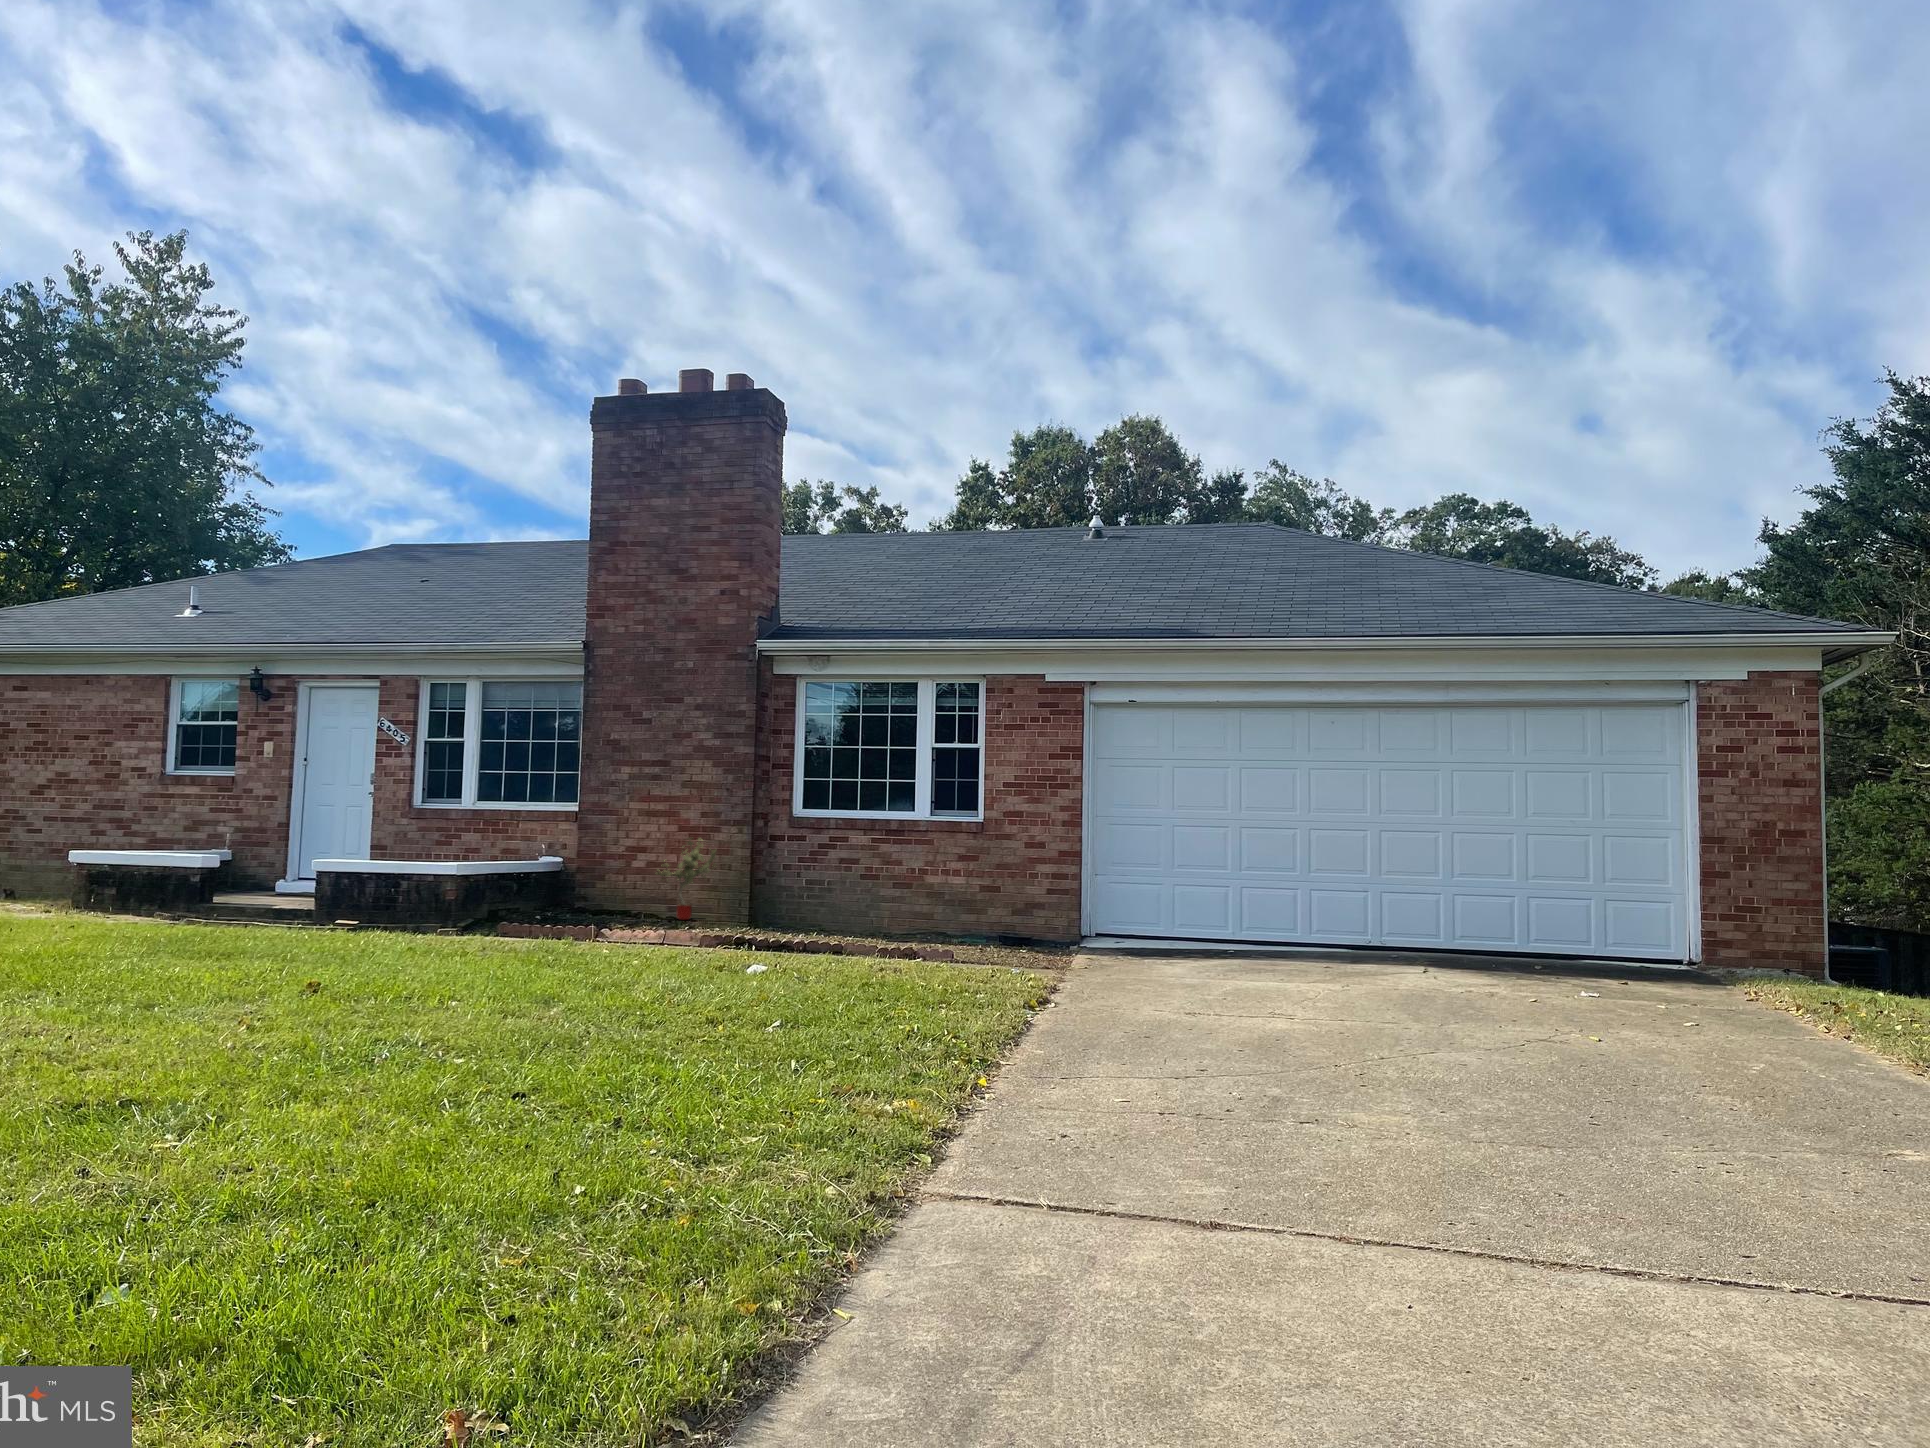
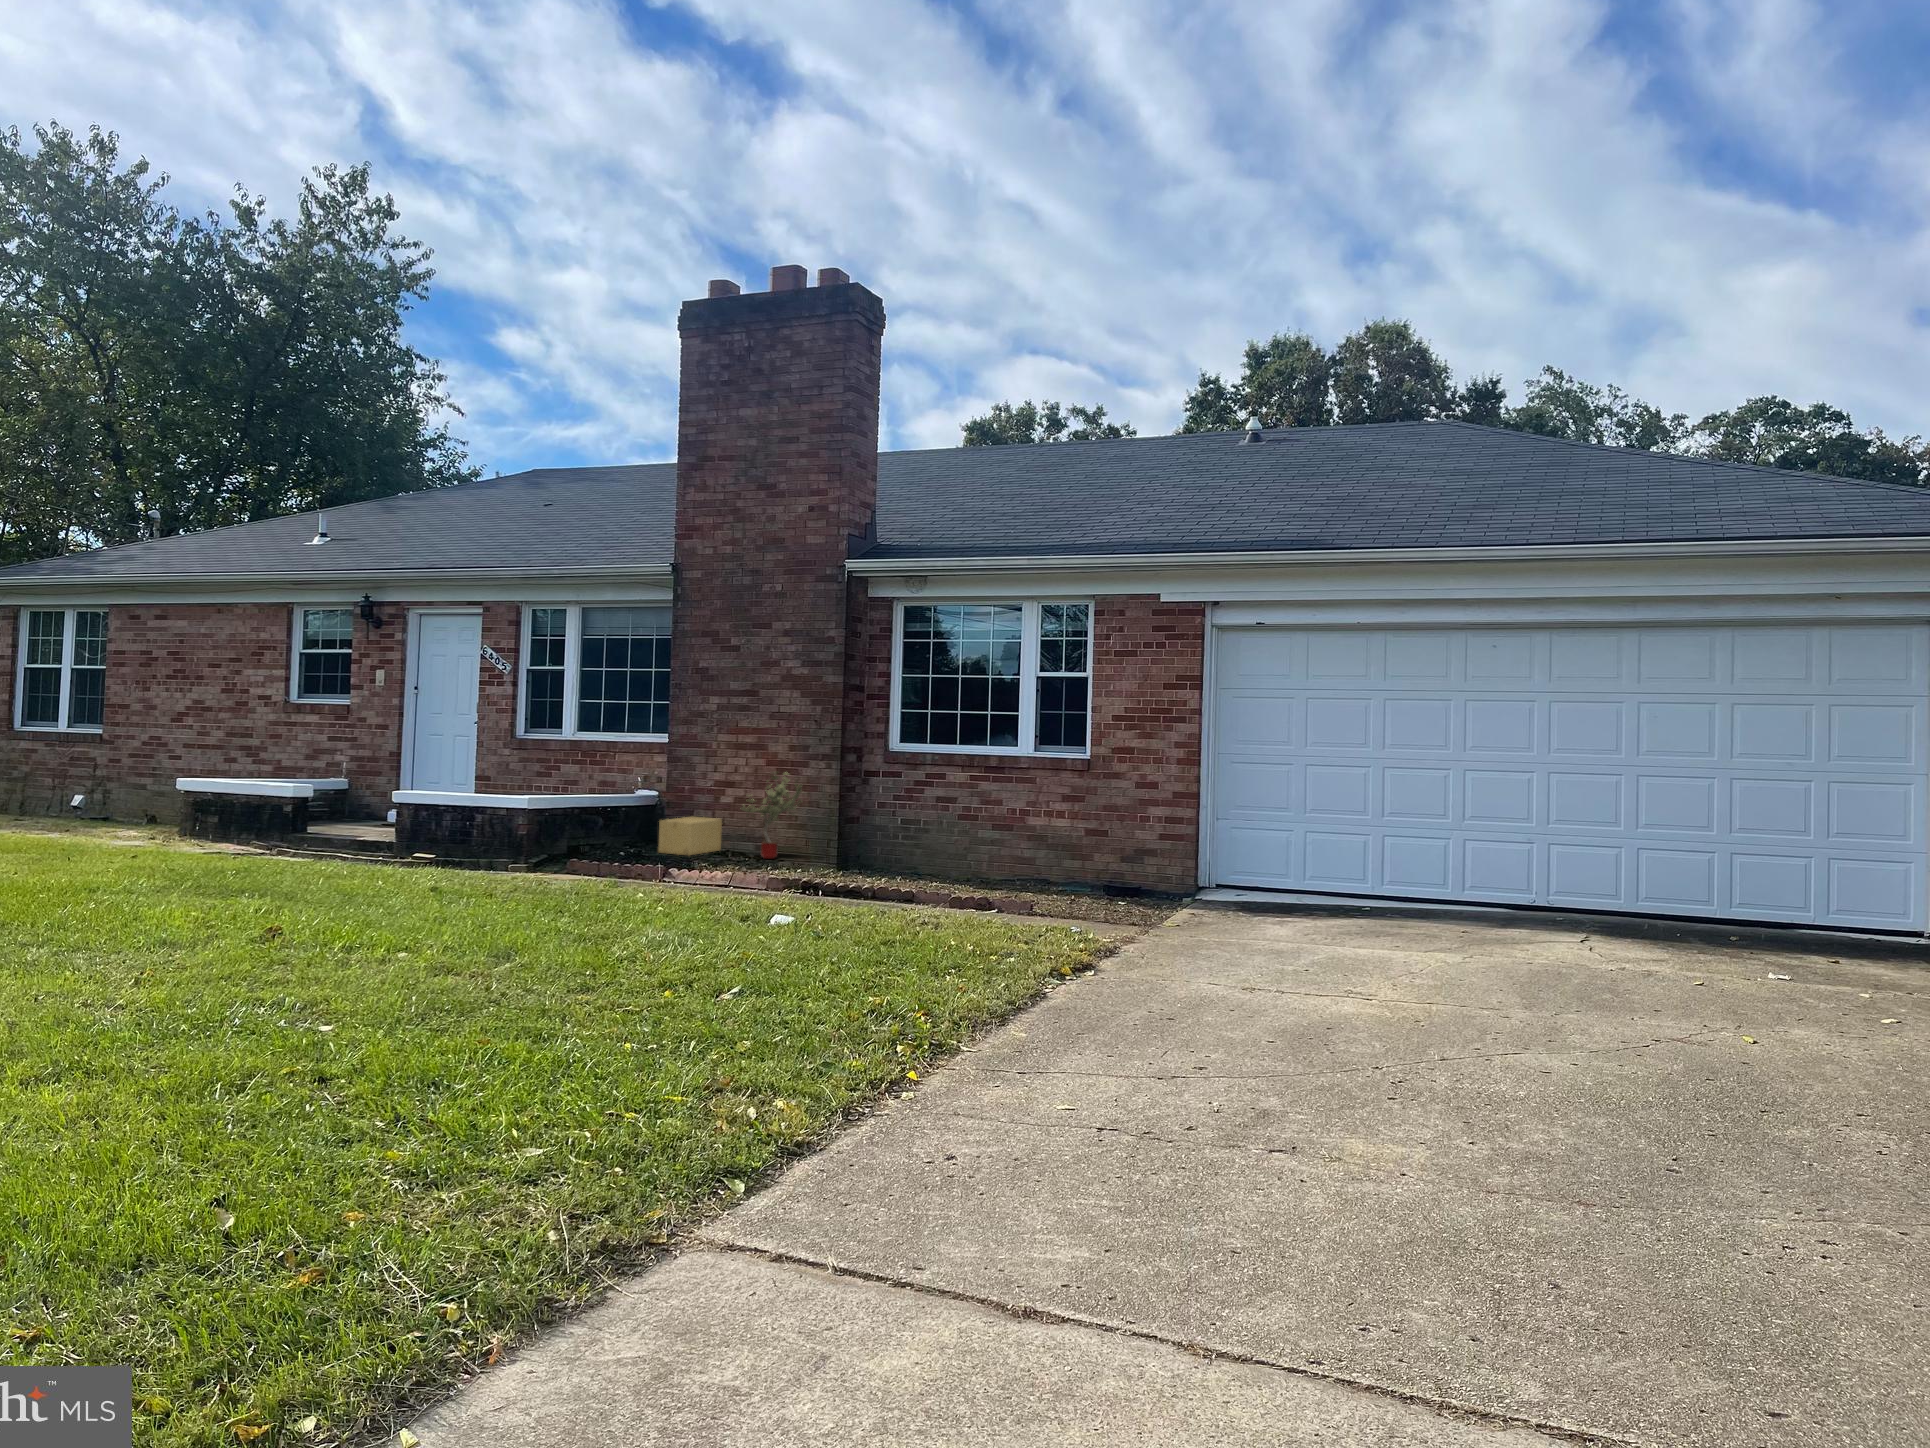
cardboard box: none [575,881,633,919] -> present [658,817,722,855]

